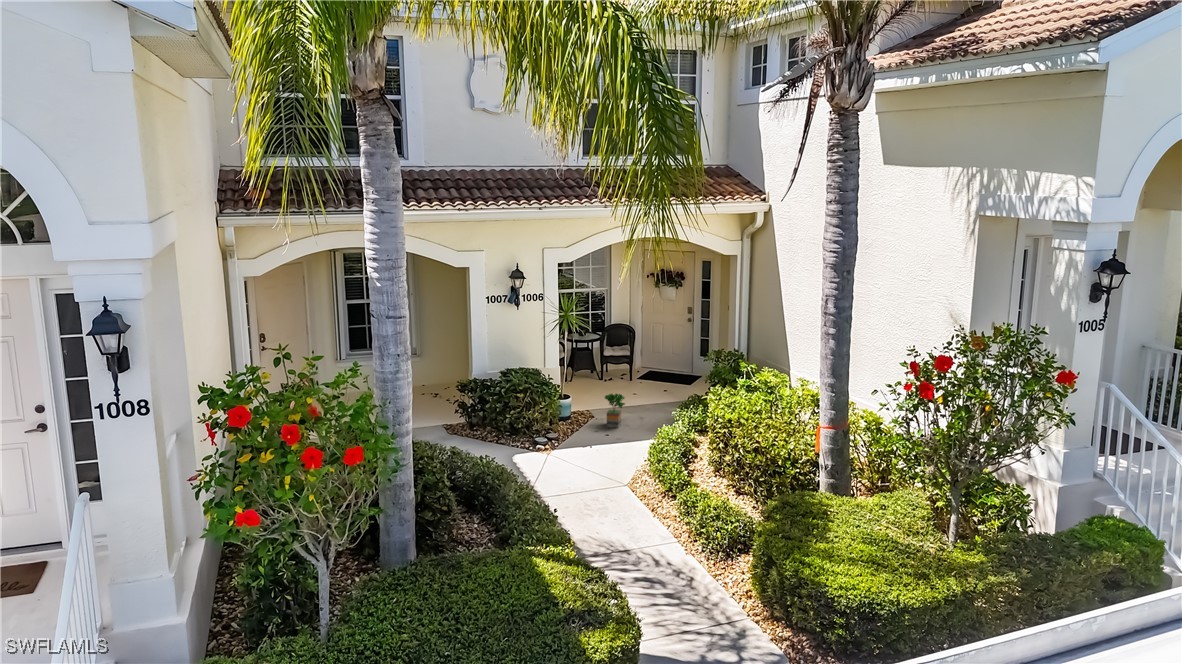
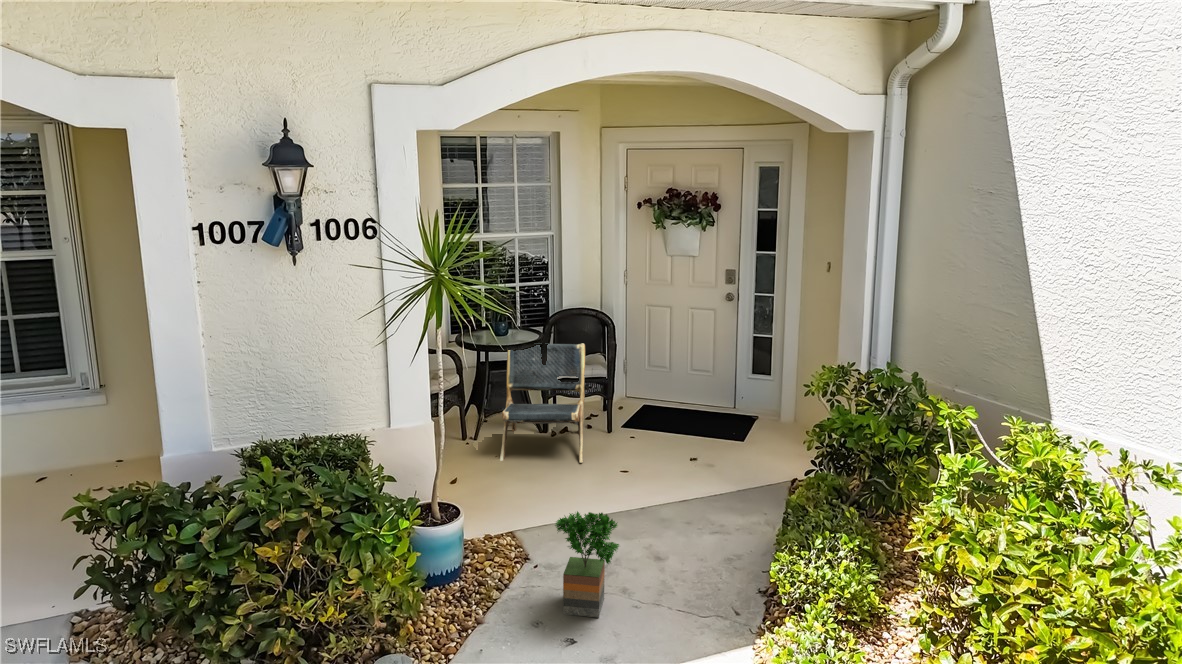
lounge chair: none [583,339,621,390] -> present [500,343,585,463]

